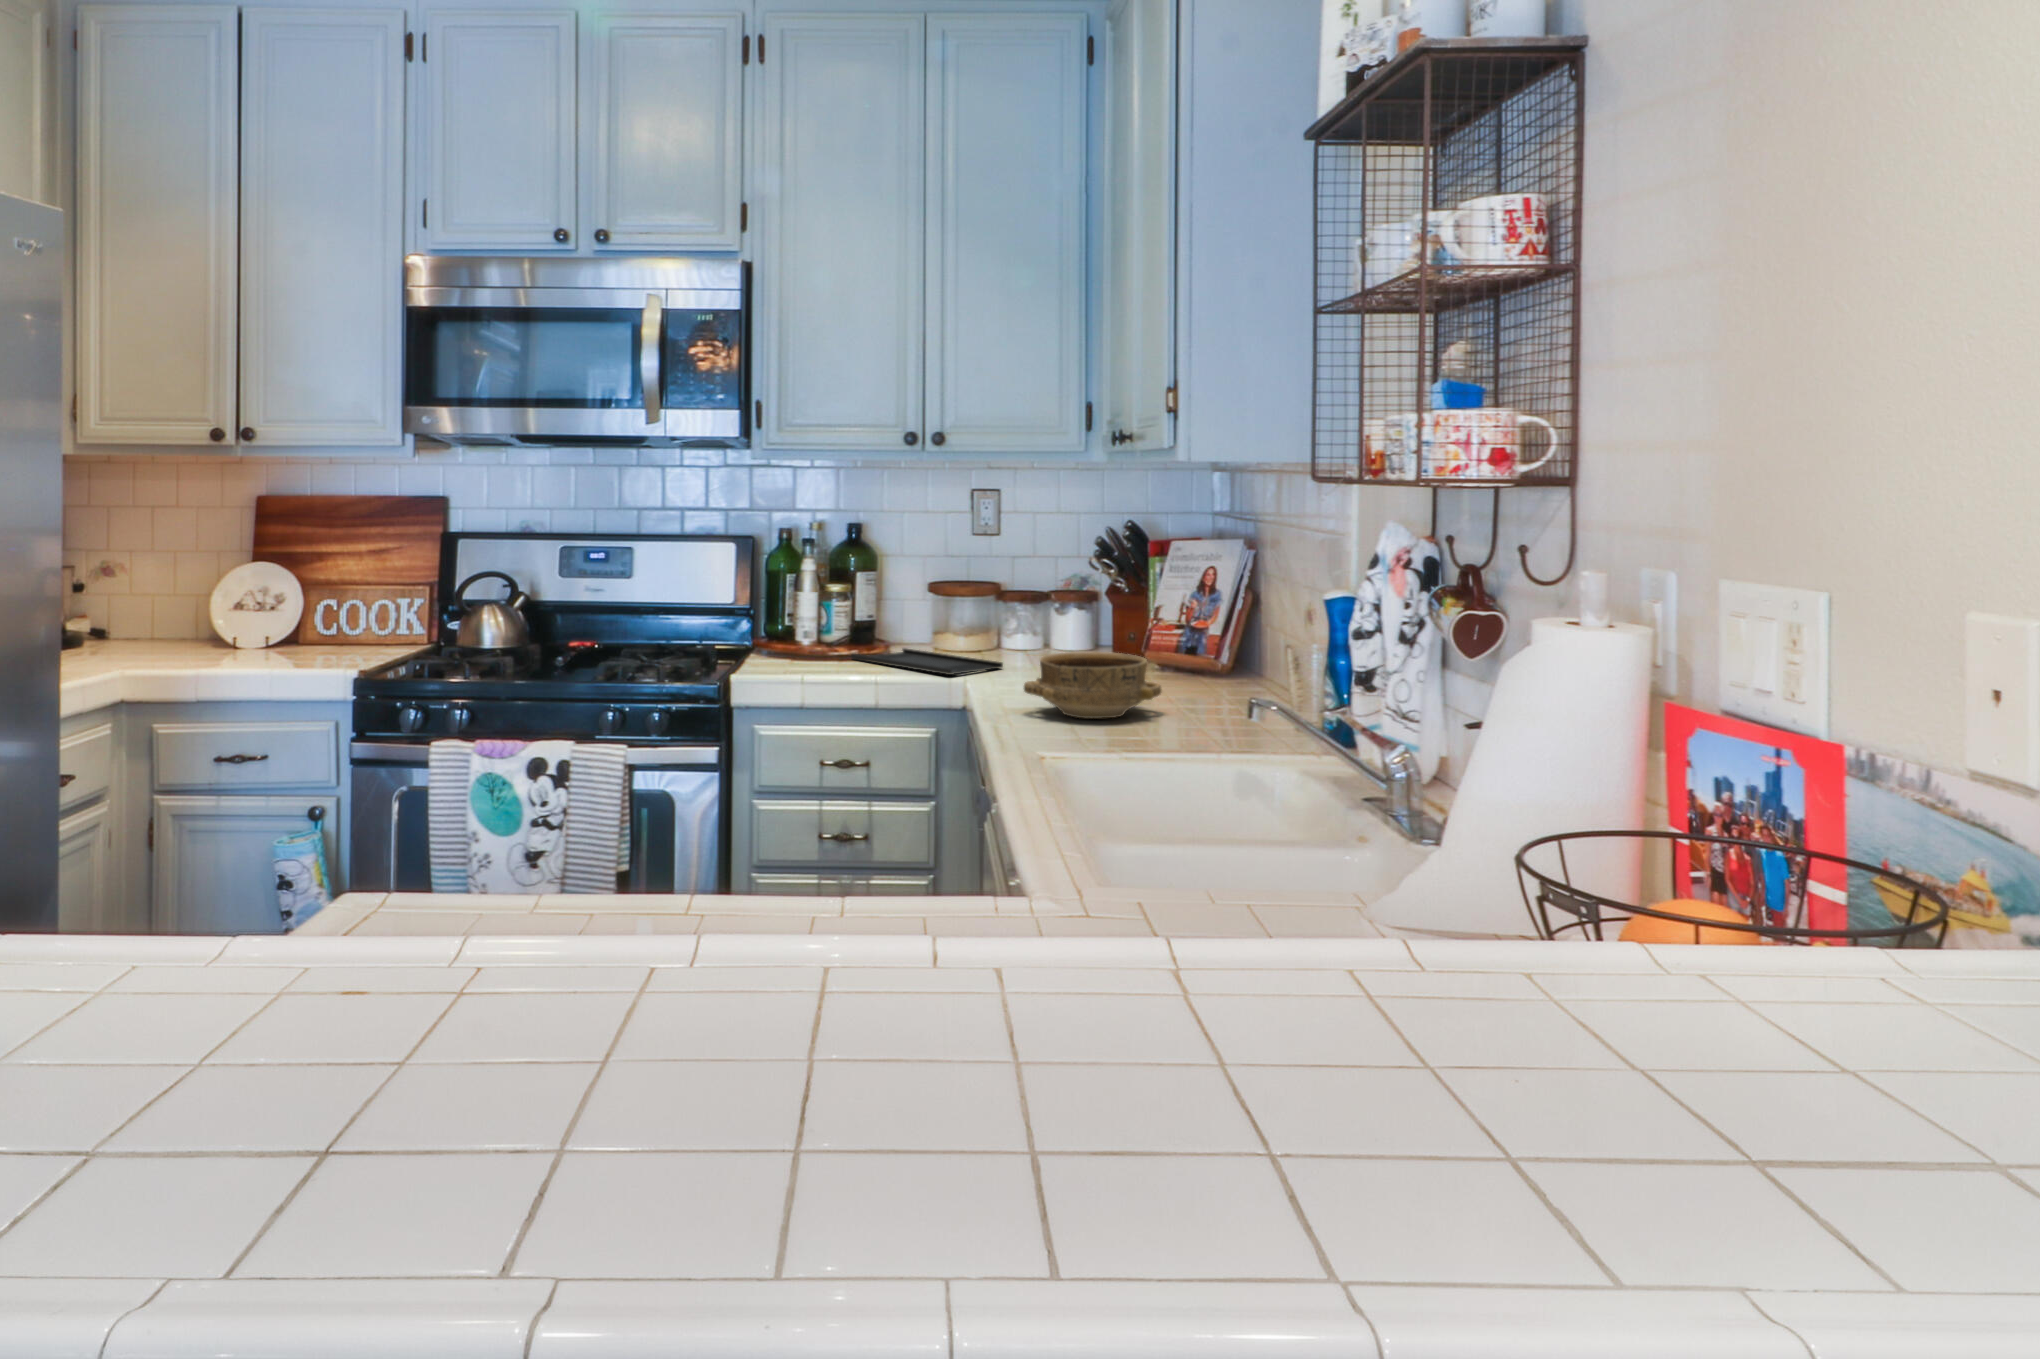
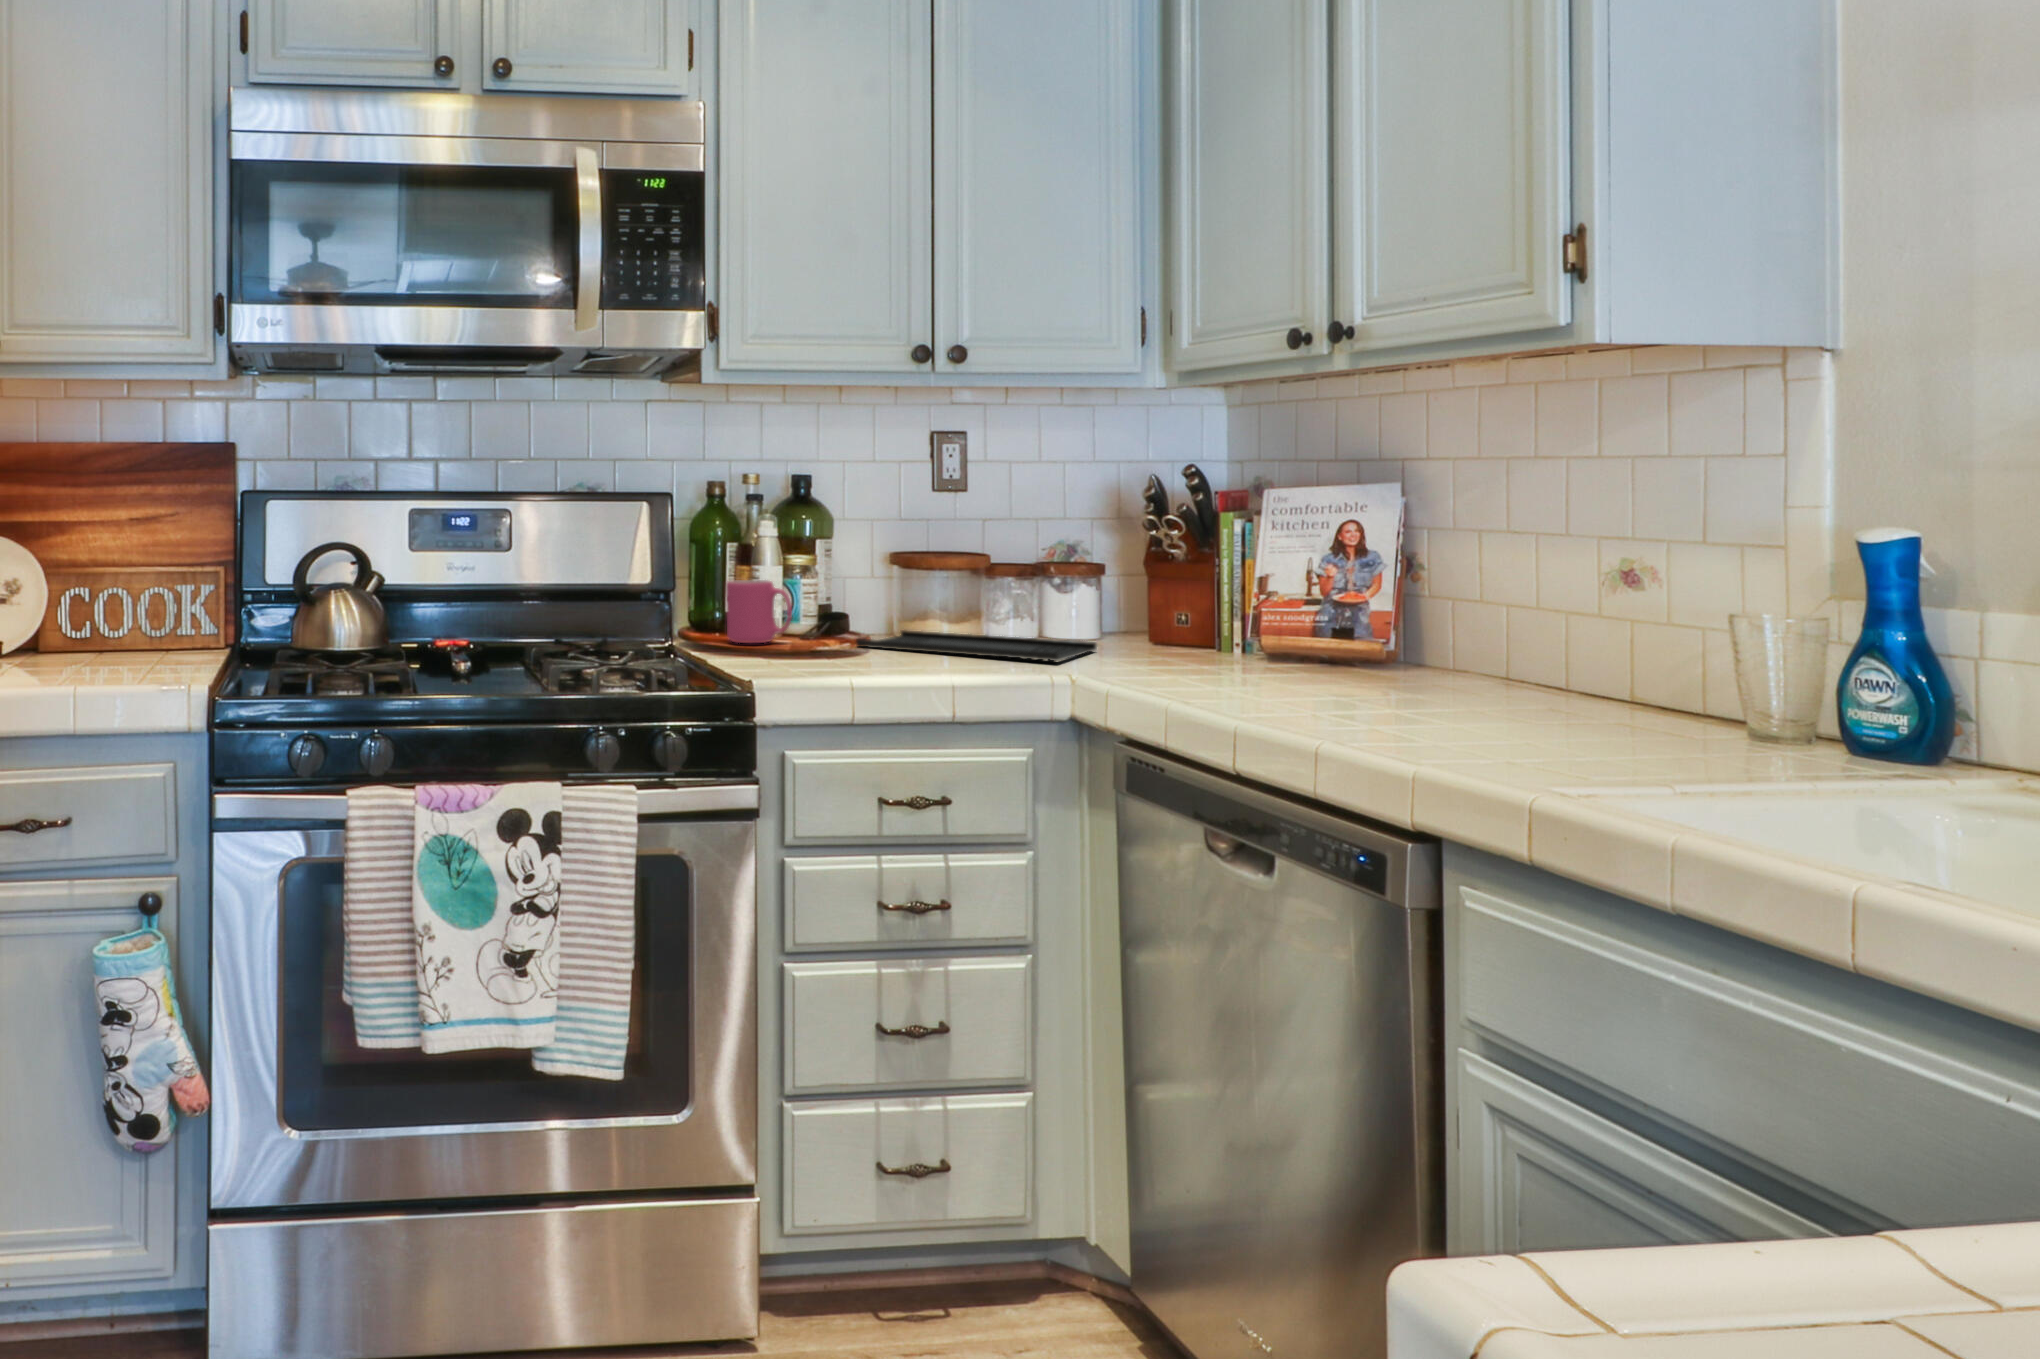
mug: none [771,609,815,654] -> present [726,580,792,643]
ceramic bowl: present [1024,652,1161,718] -> none [1297,615,1527,713]

